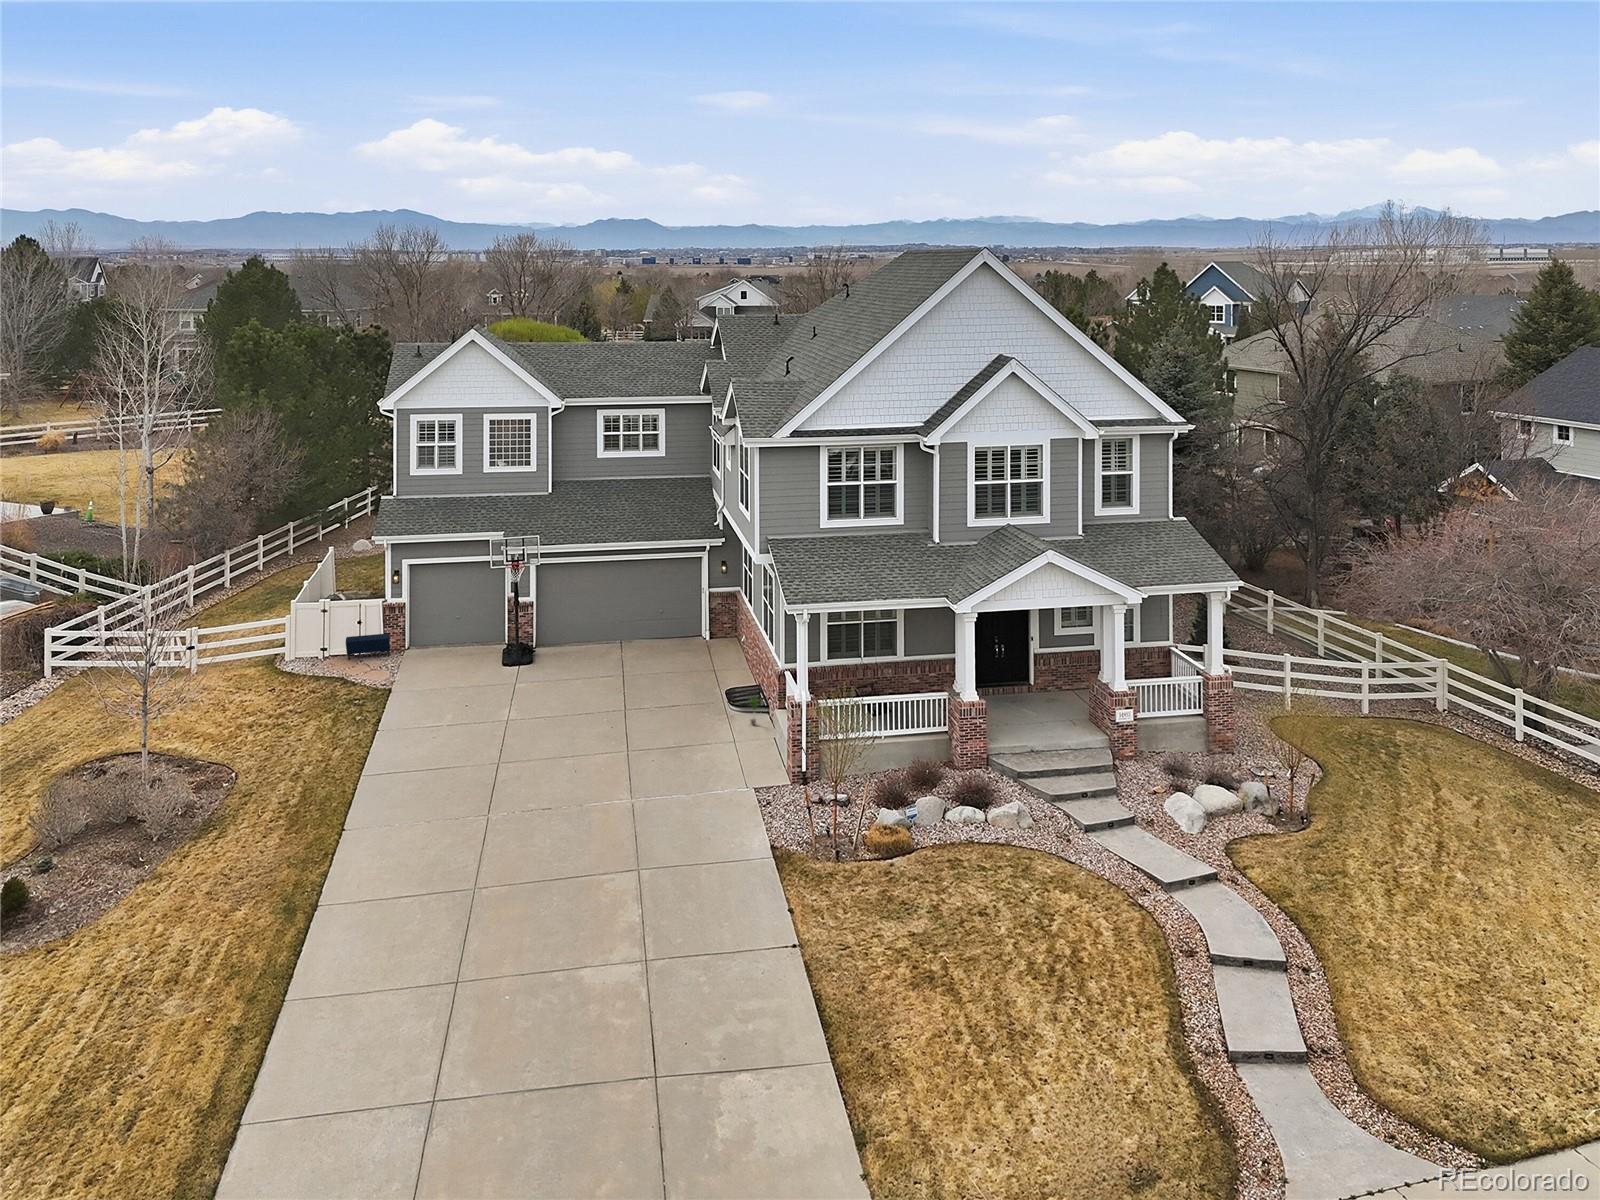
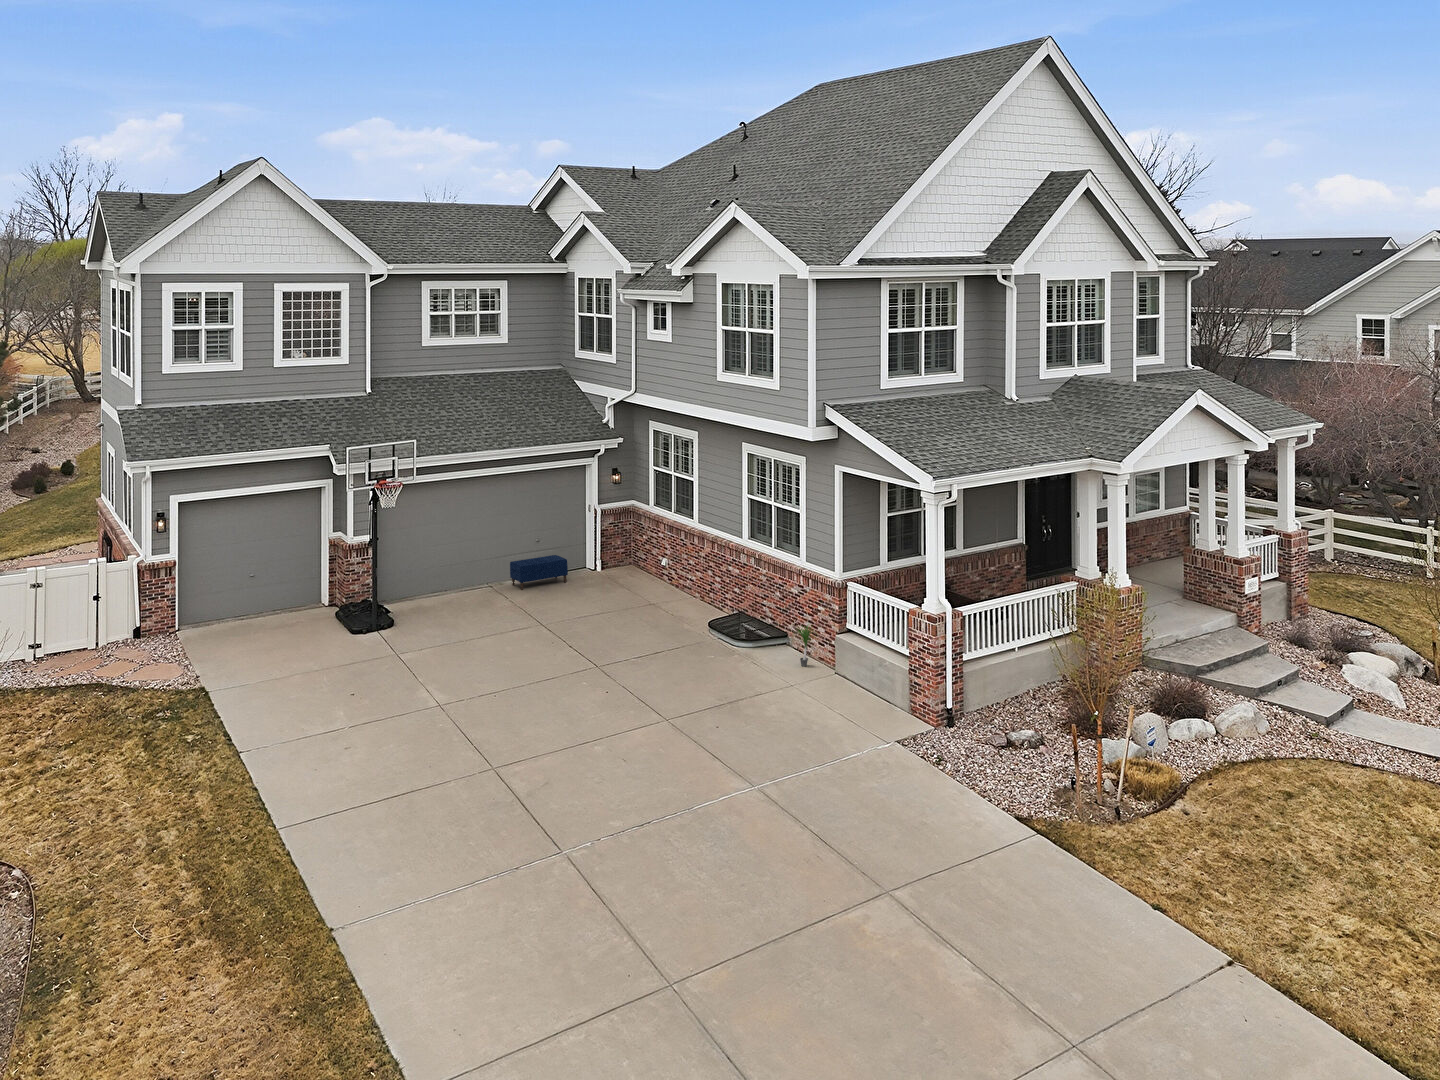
bench: present [346,633,390,660] -> present [510,555,568,590]

